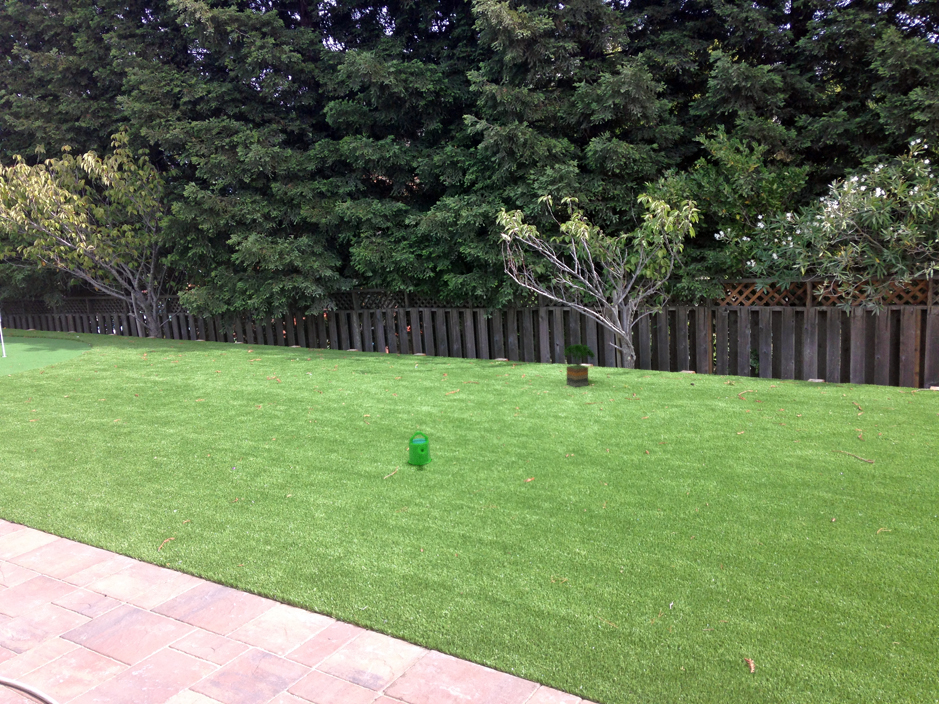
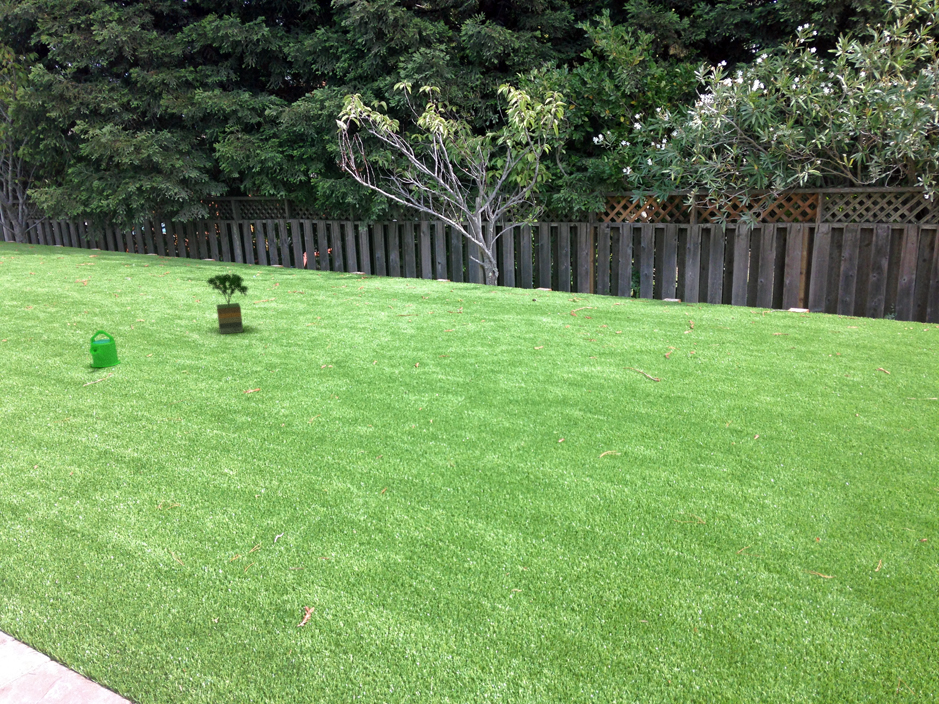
potted tree: present [564,344,595,387] -> present [207,274,248,334]

